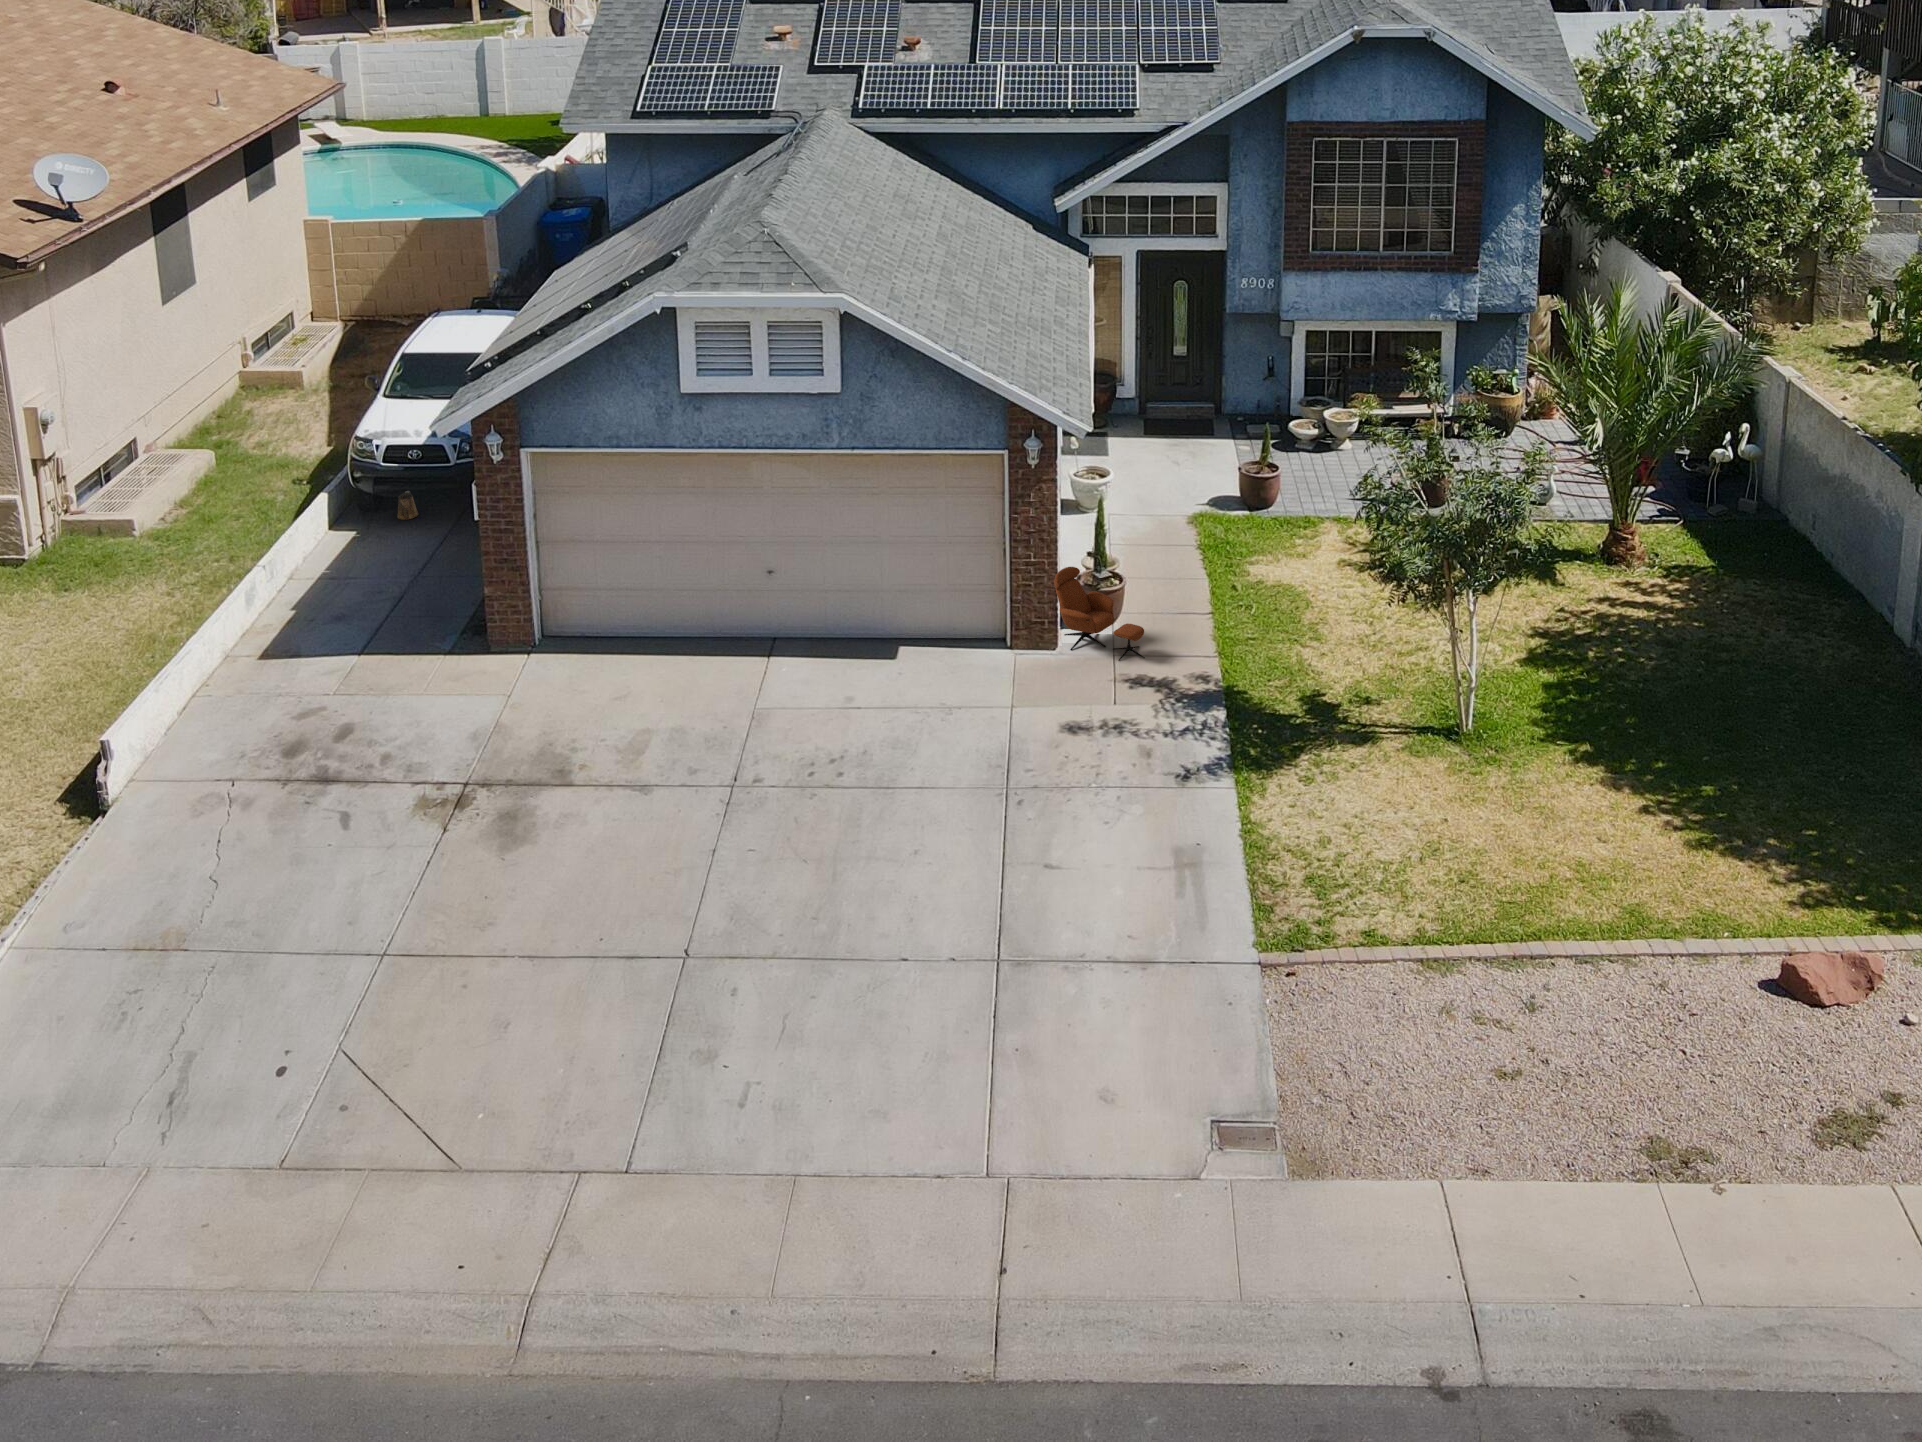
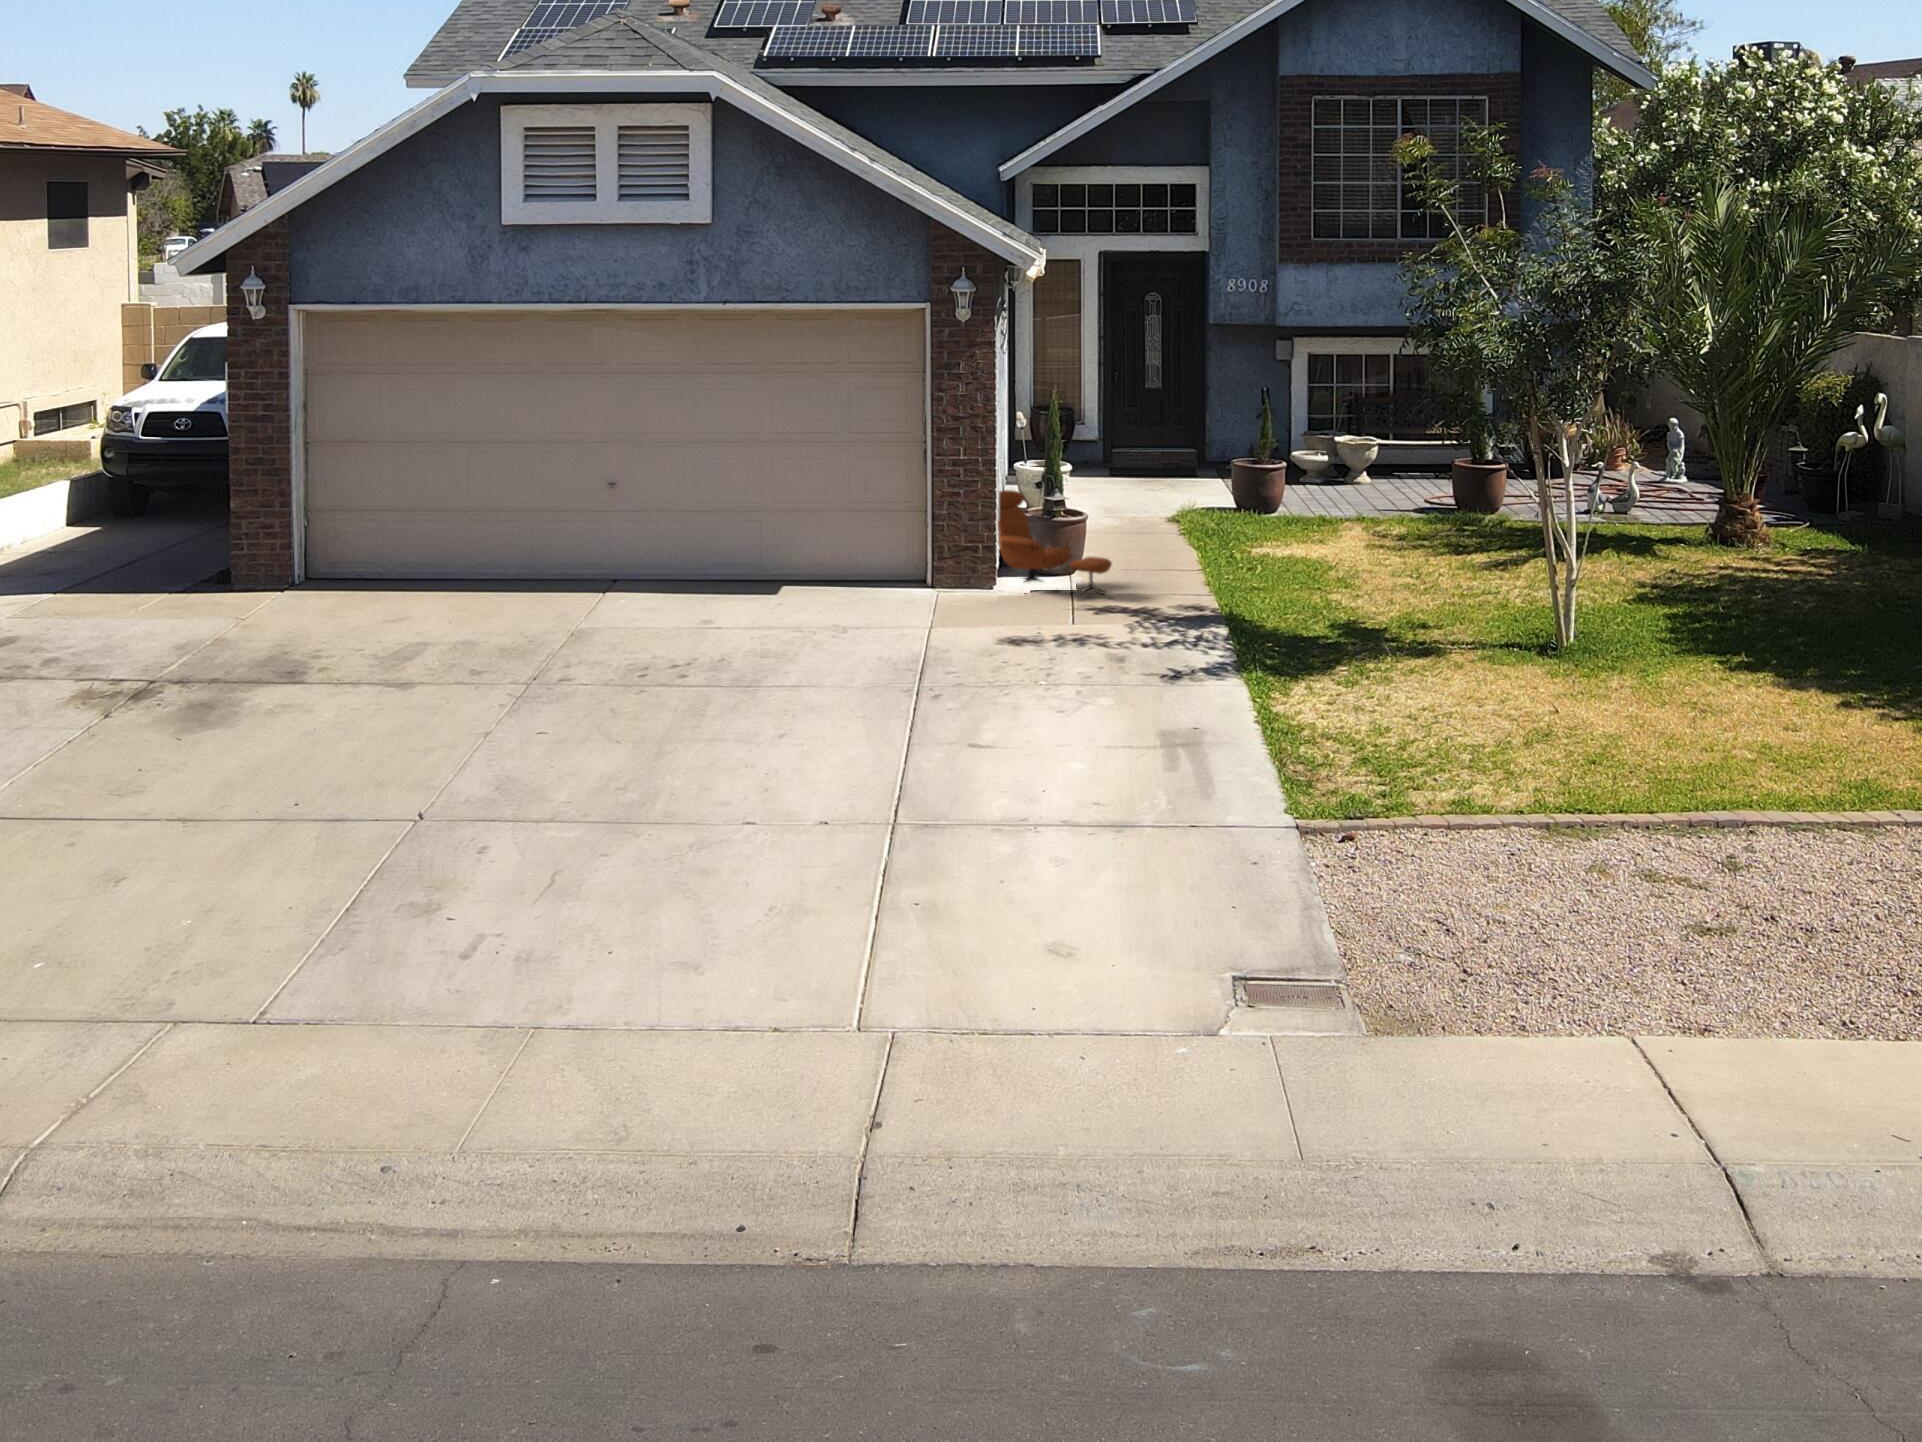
watering can: present [397,491,419,520] -> none [162,491,190,523]

